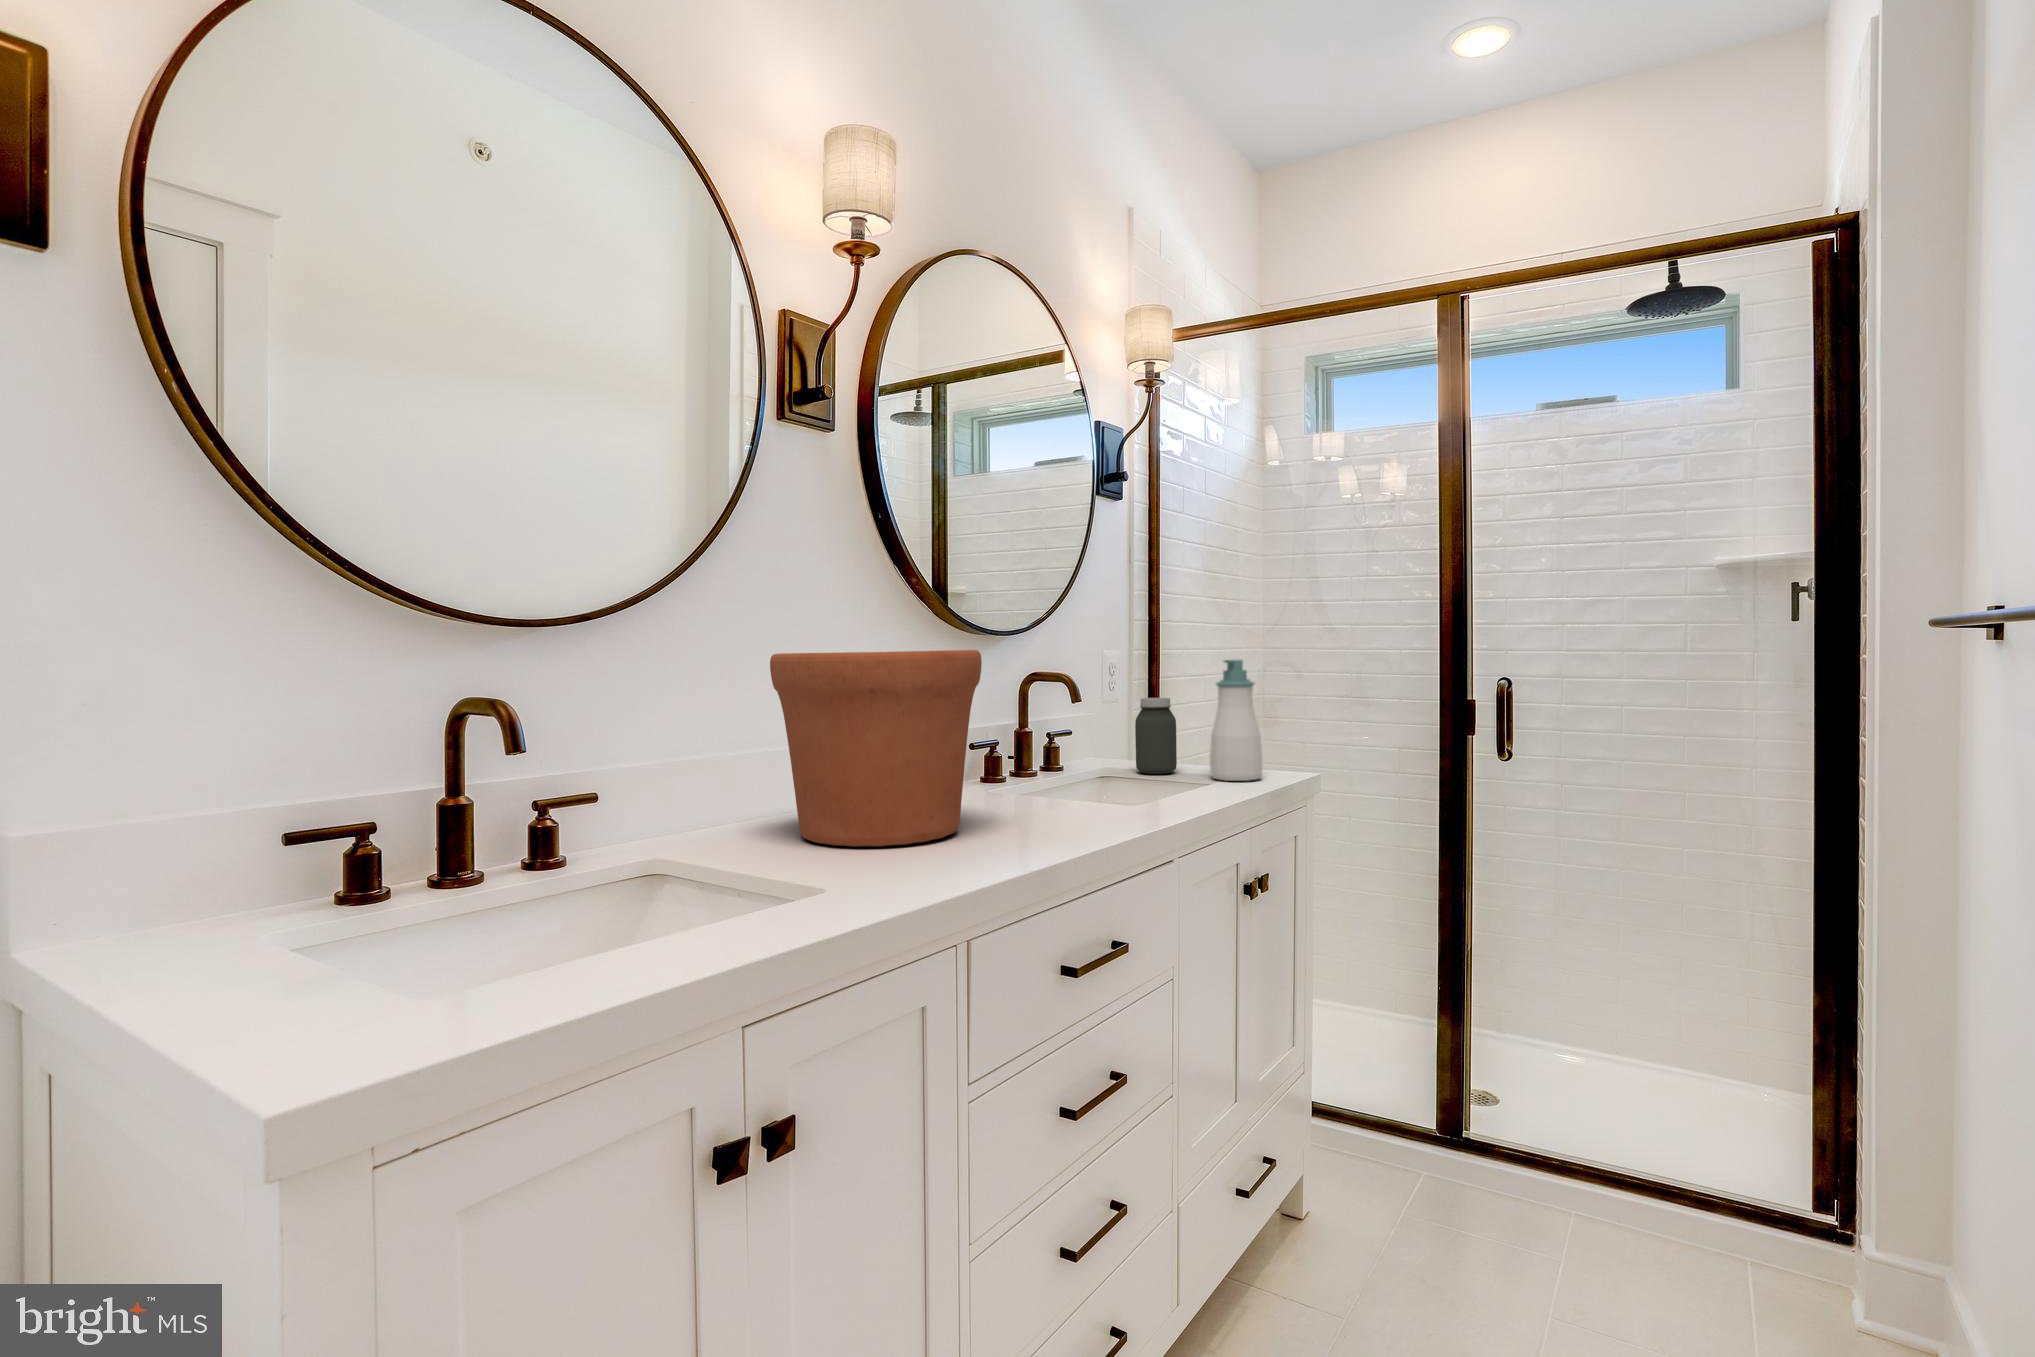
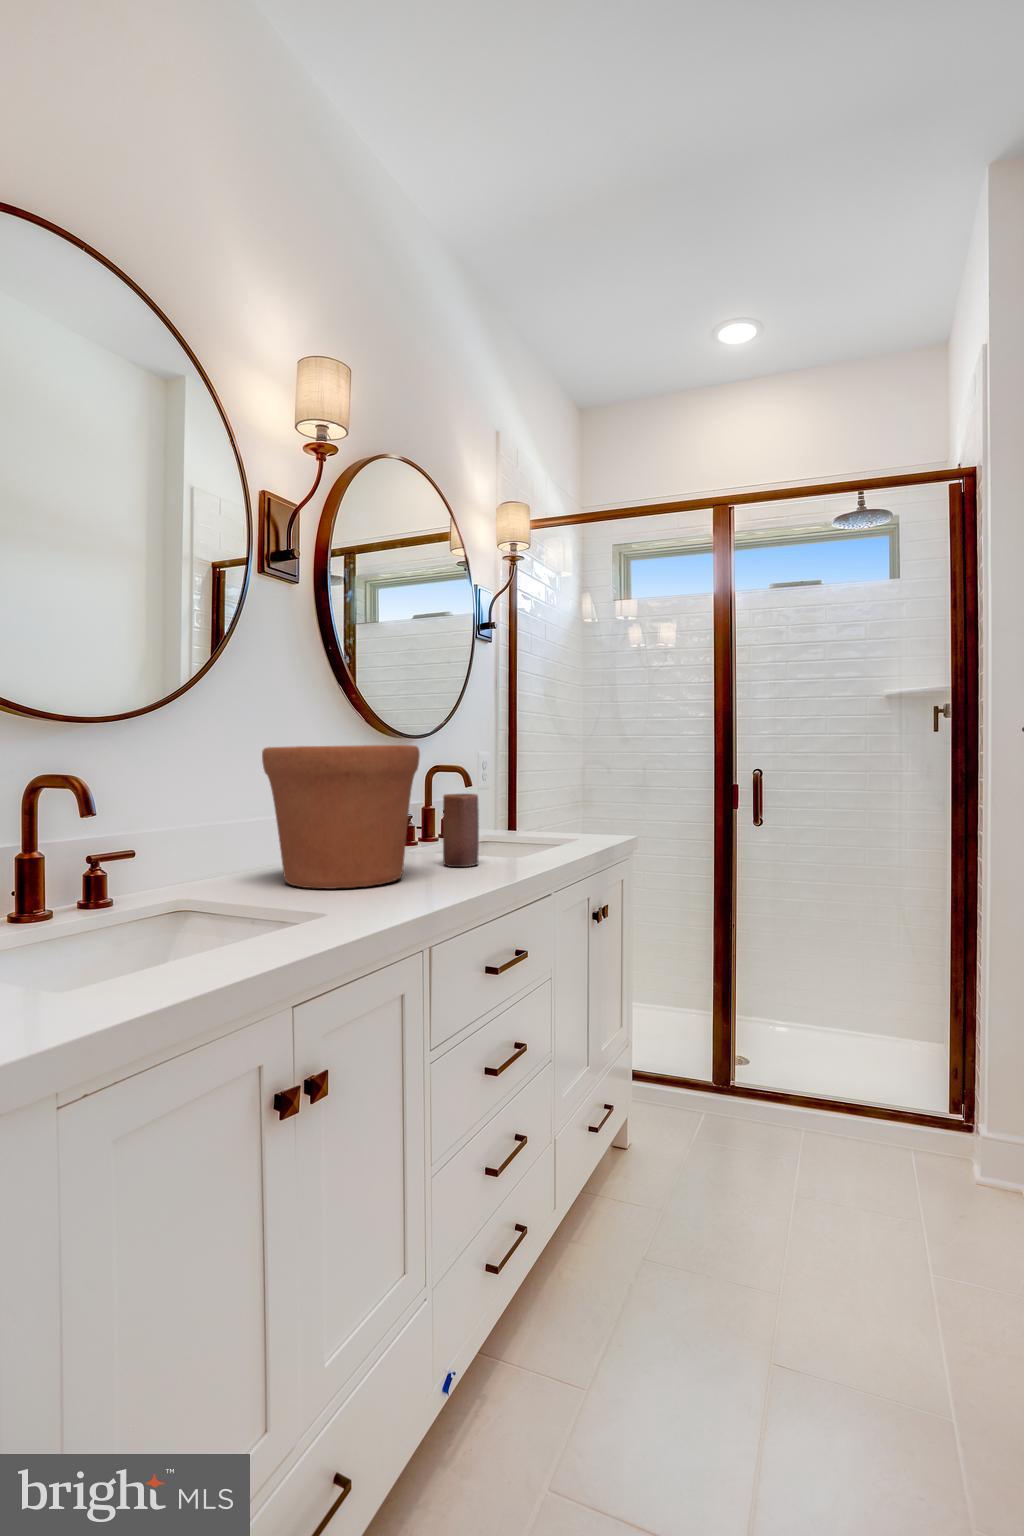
soap bottle: present [1210,660,1262,781] -> none [564,757,600,843]
jar: present [1135,698,1177,774] -> none [508,785,538,840]
candle: none [1025,714,1074,816] -> present [443,794,479,867]

